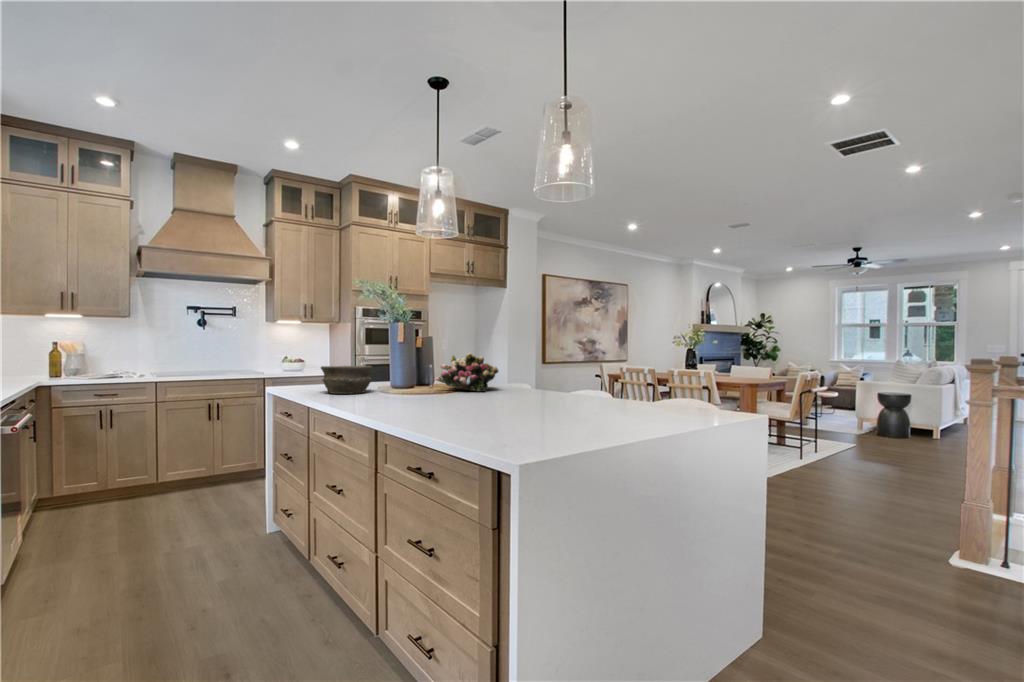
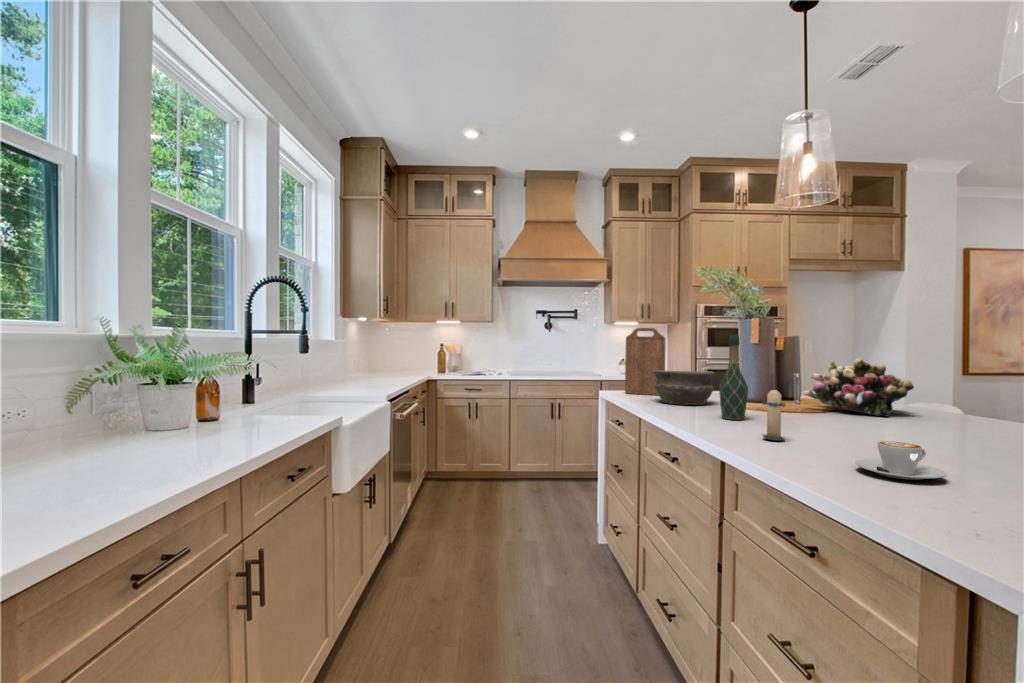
cutting board: none [294,329,331,388] -> present [625,328,665,395]
wine bottle: none [375,337,396,402] -> present [719,335,748,420]
candle: none [402,375,421,413] -> present [763,389,785,441]
coffee cup: none [455,404,498,425] -> present [855,441,947,480]

